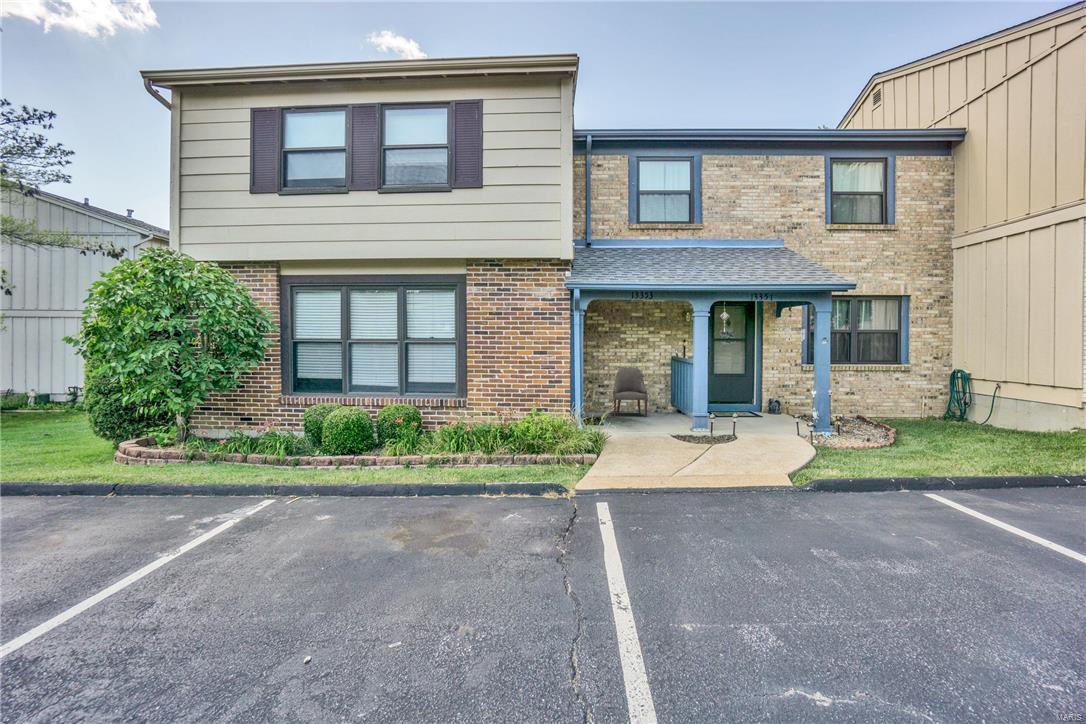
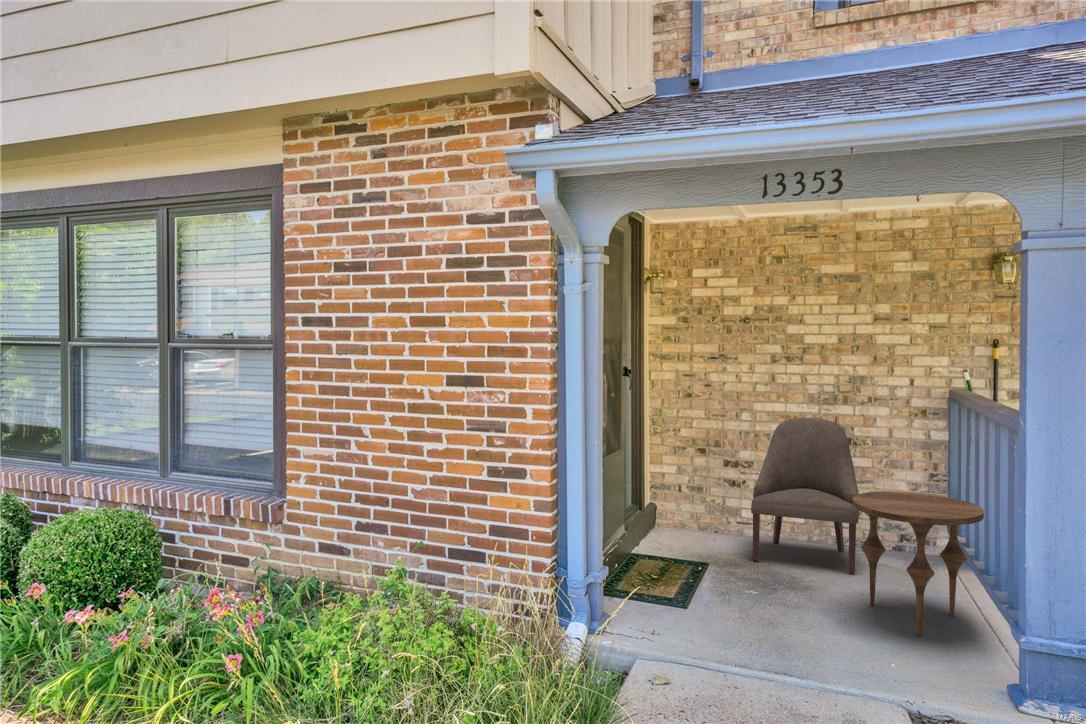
side table: none [650,387,686,425] -> present [853,491,984,635]

